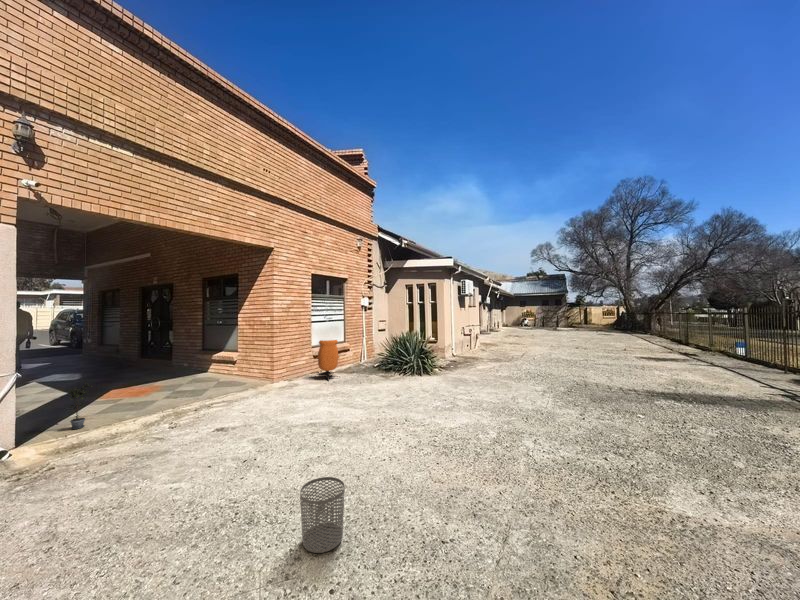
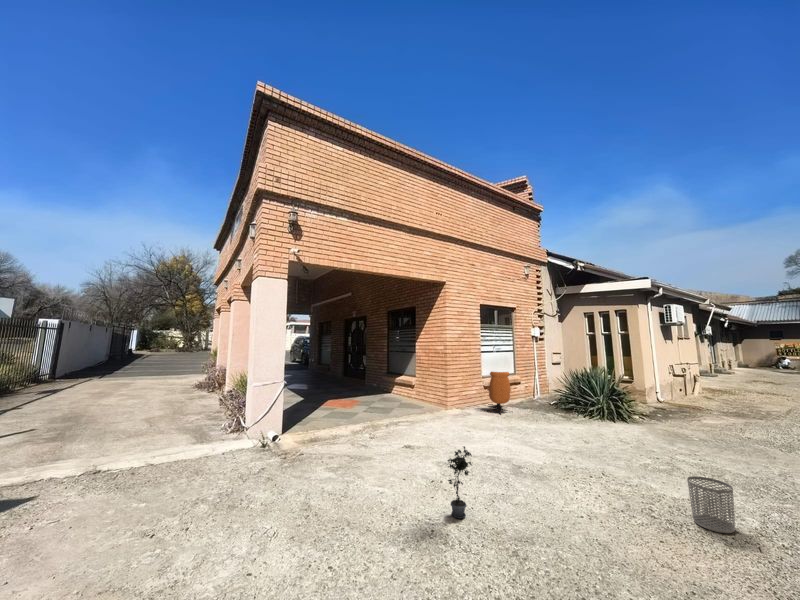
potted plant: present [69,381,93,429] -> present [447,446,472,519]
waste bin: present [300,477,344,553] -> present [687,476,735,533]

